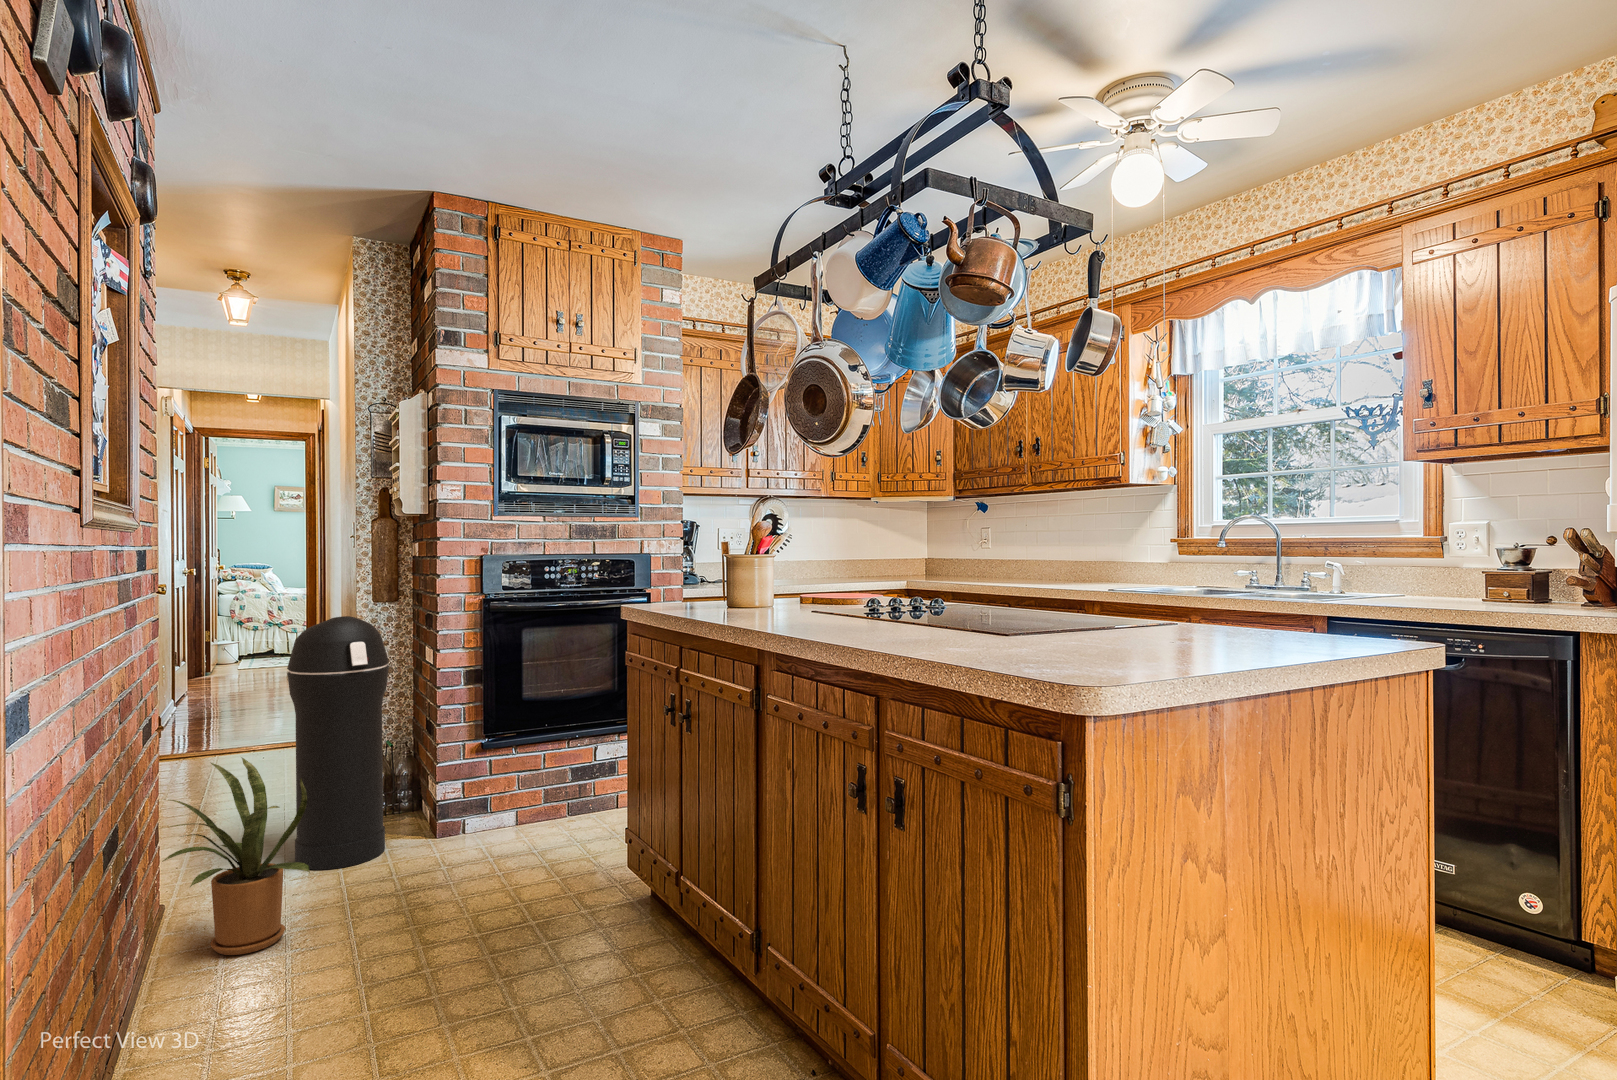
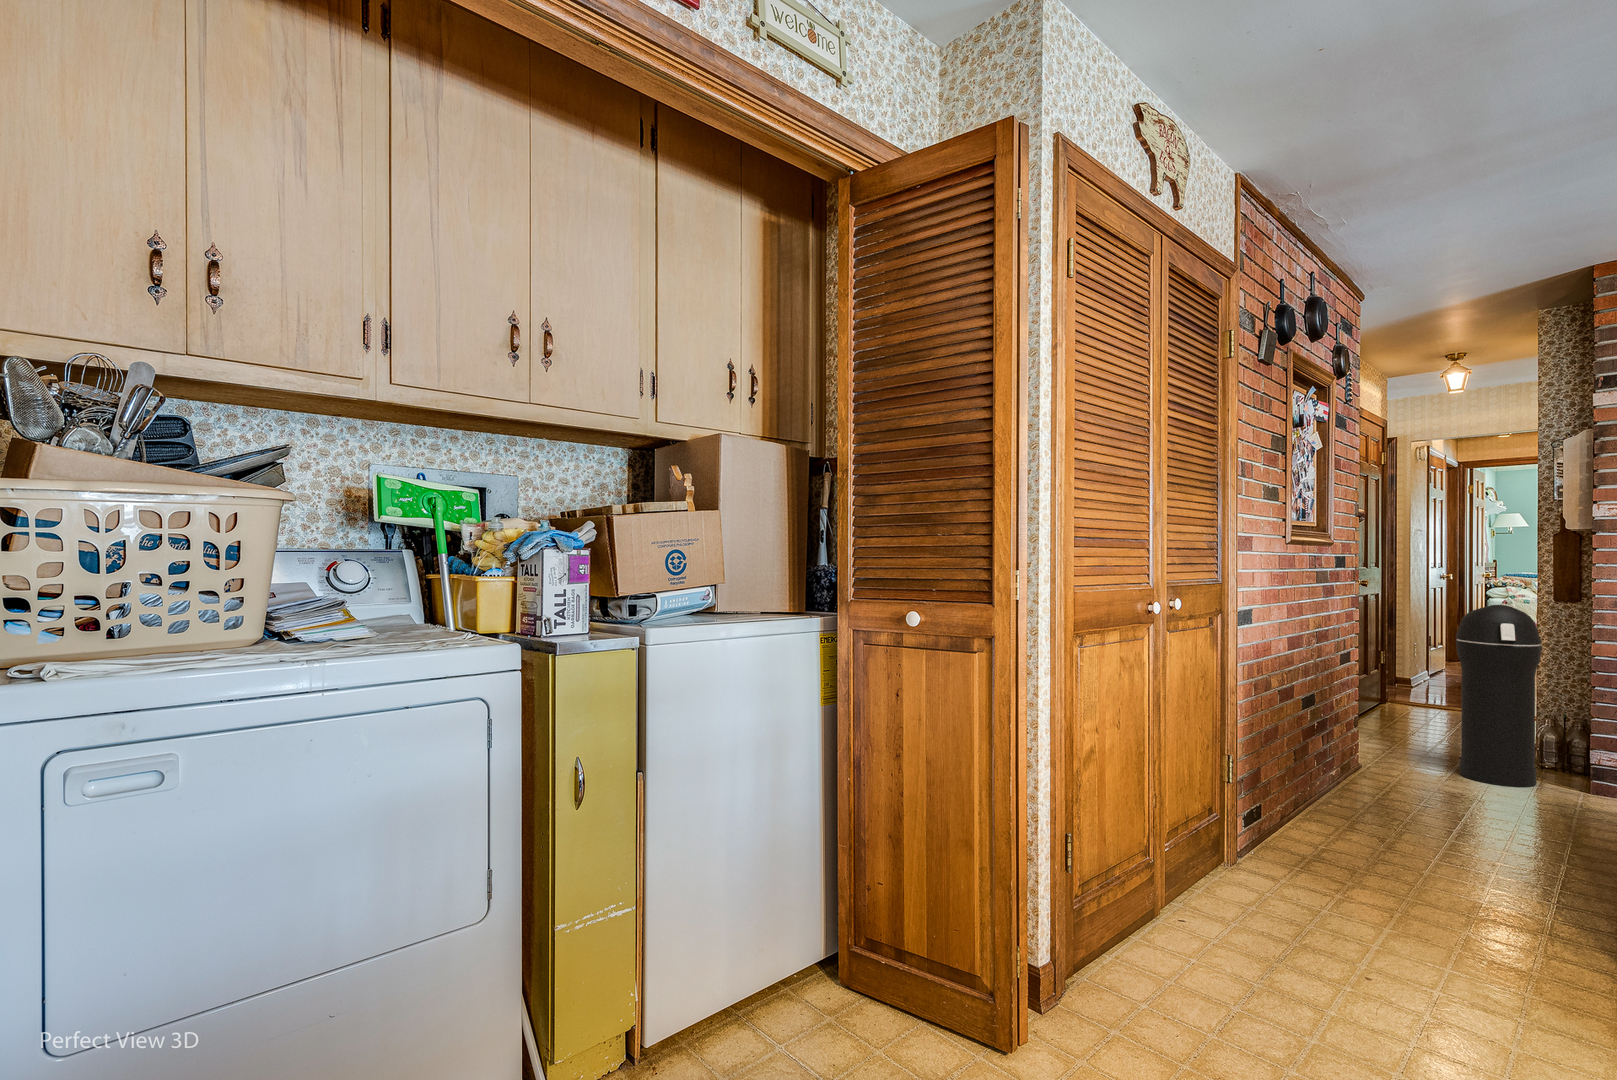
house plant: present [163,758,310,955] -> none [1353,681,1445,799]

